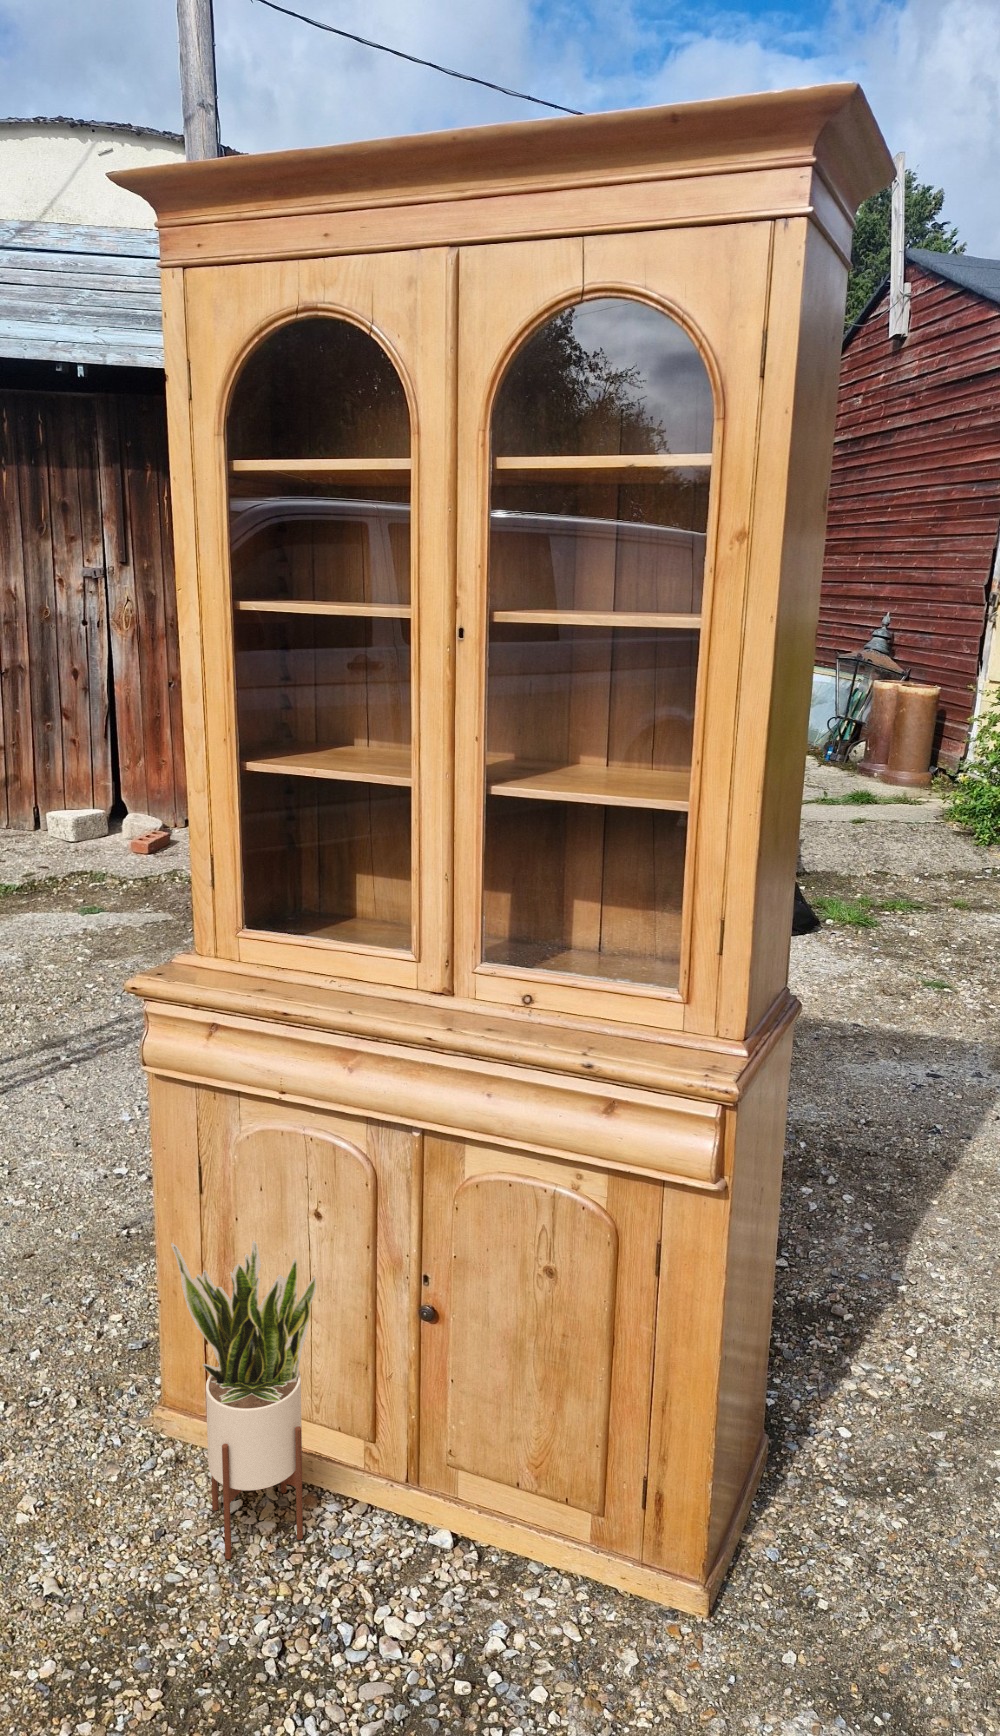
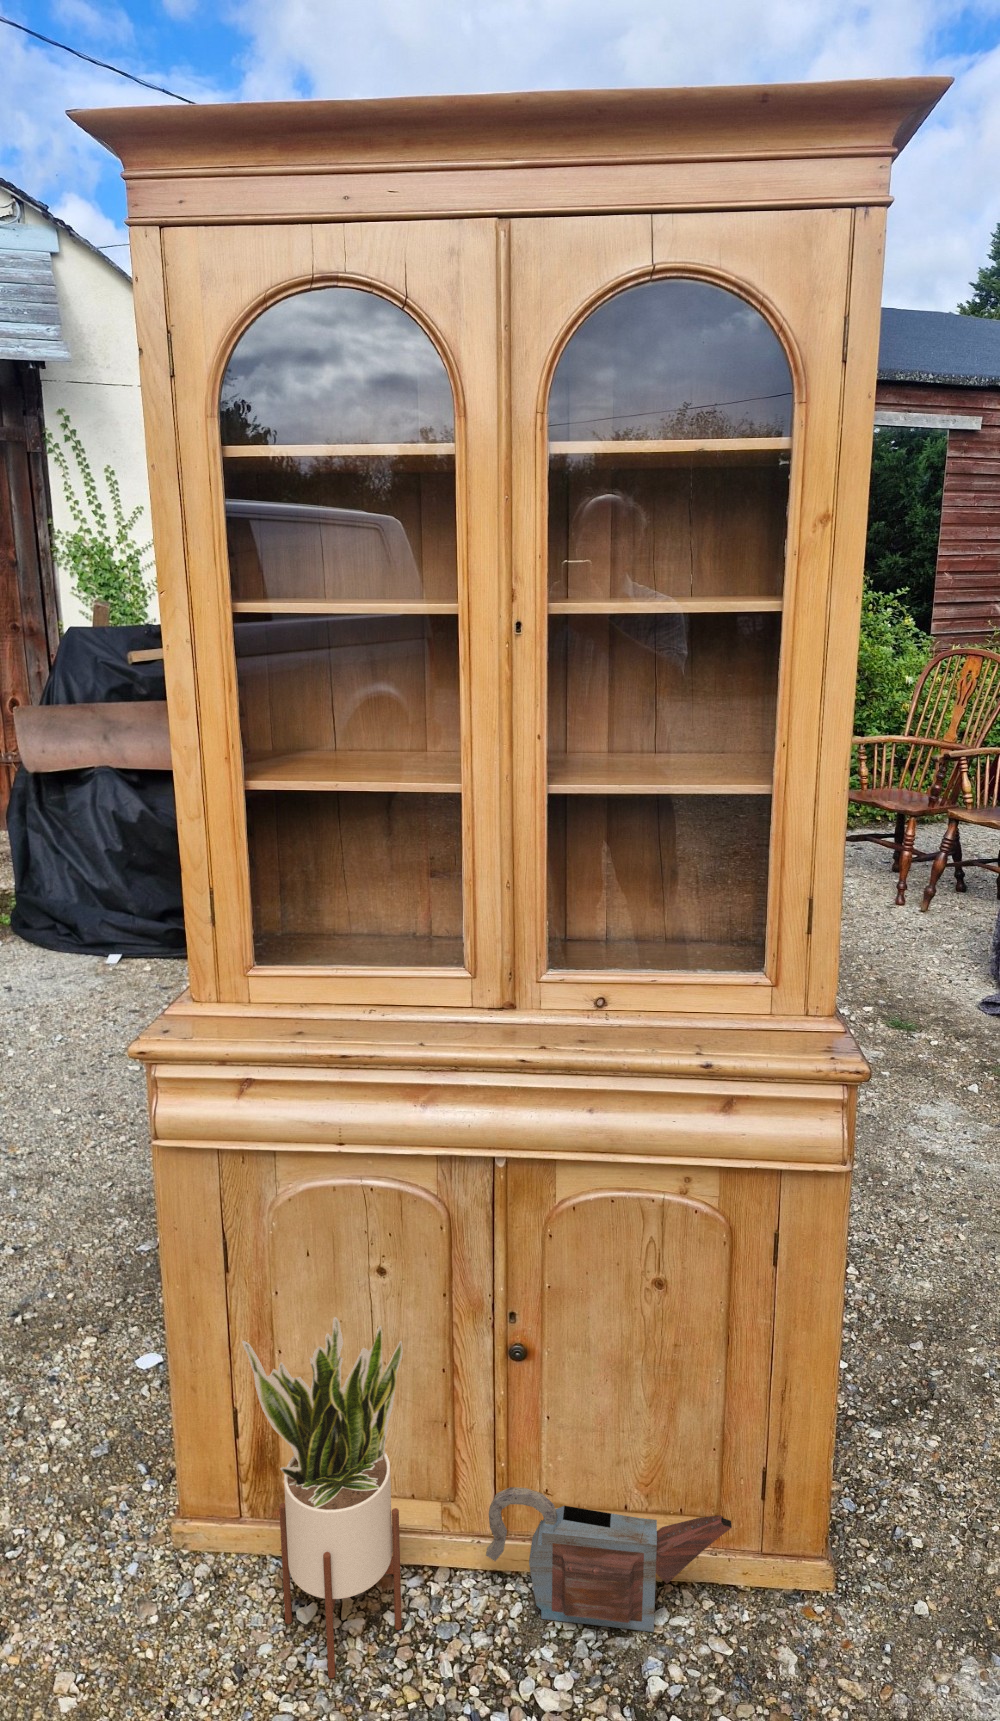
watering can: none [382,1435,592,1604] -> present [486,1487,732,1632]

